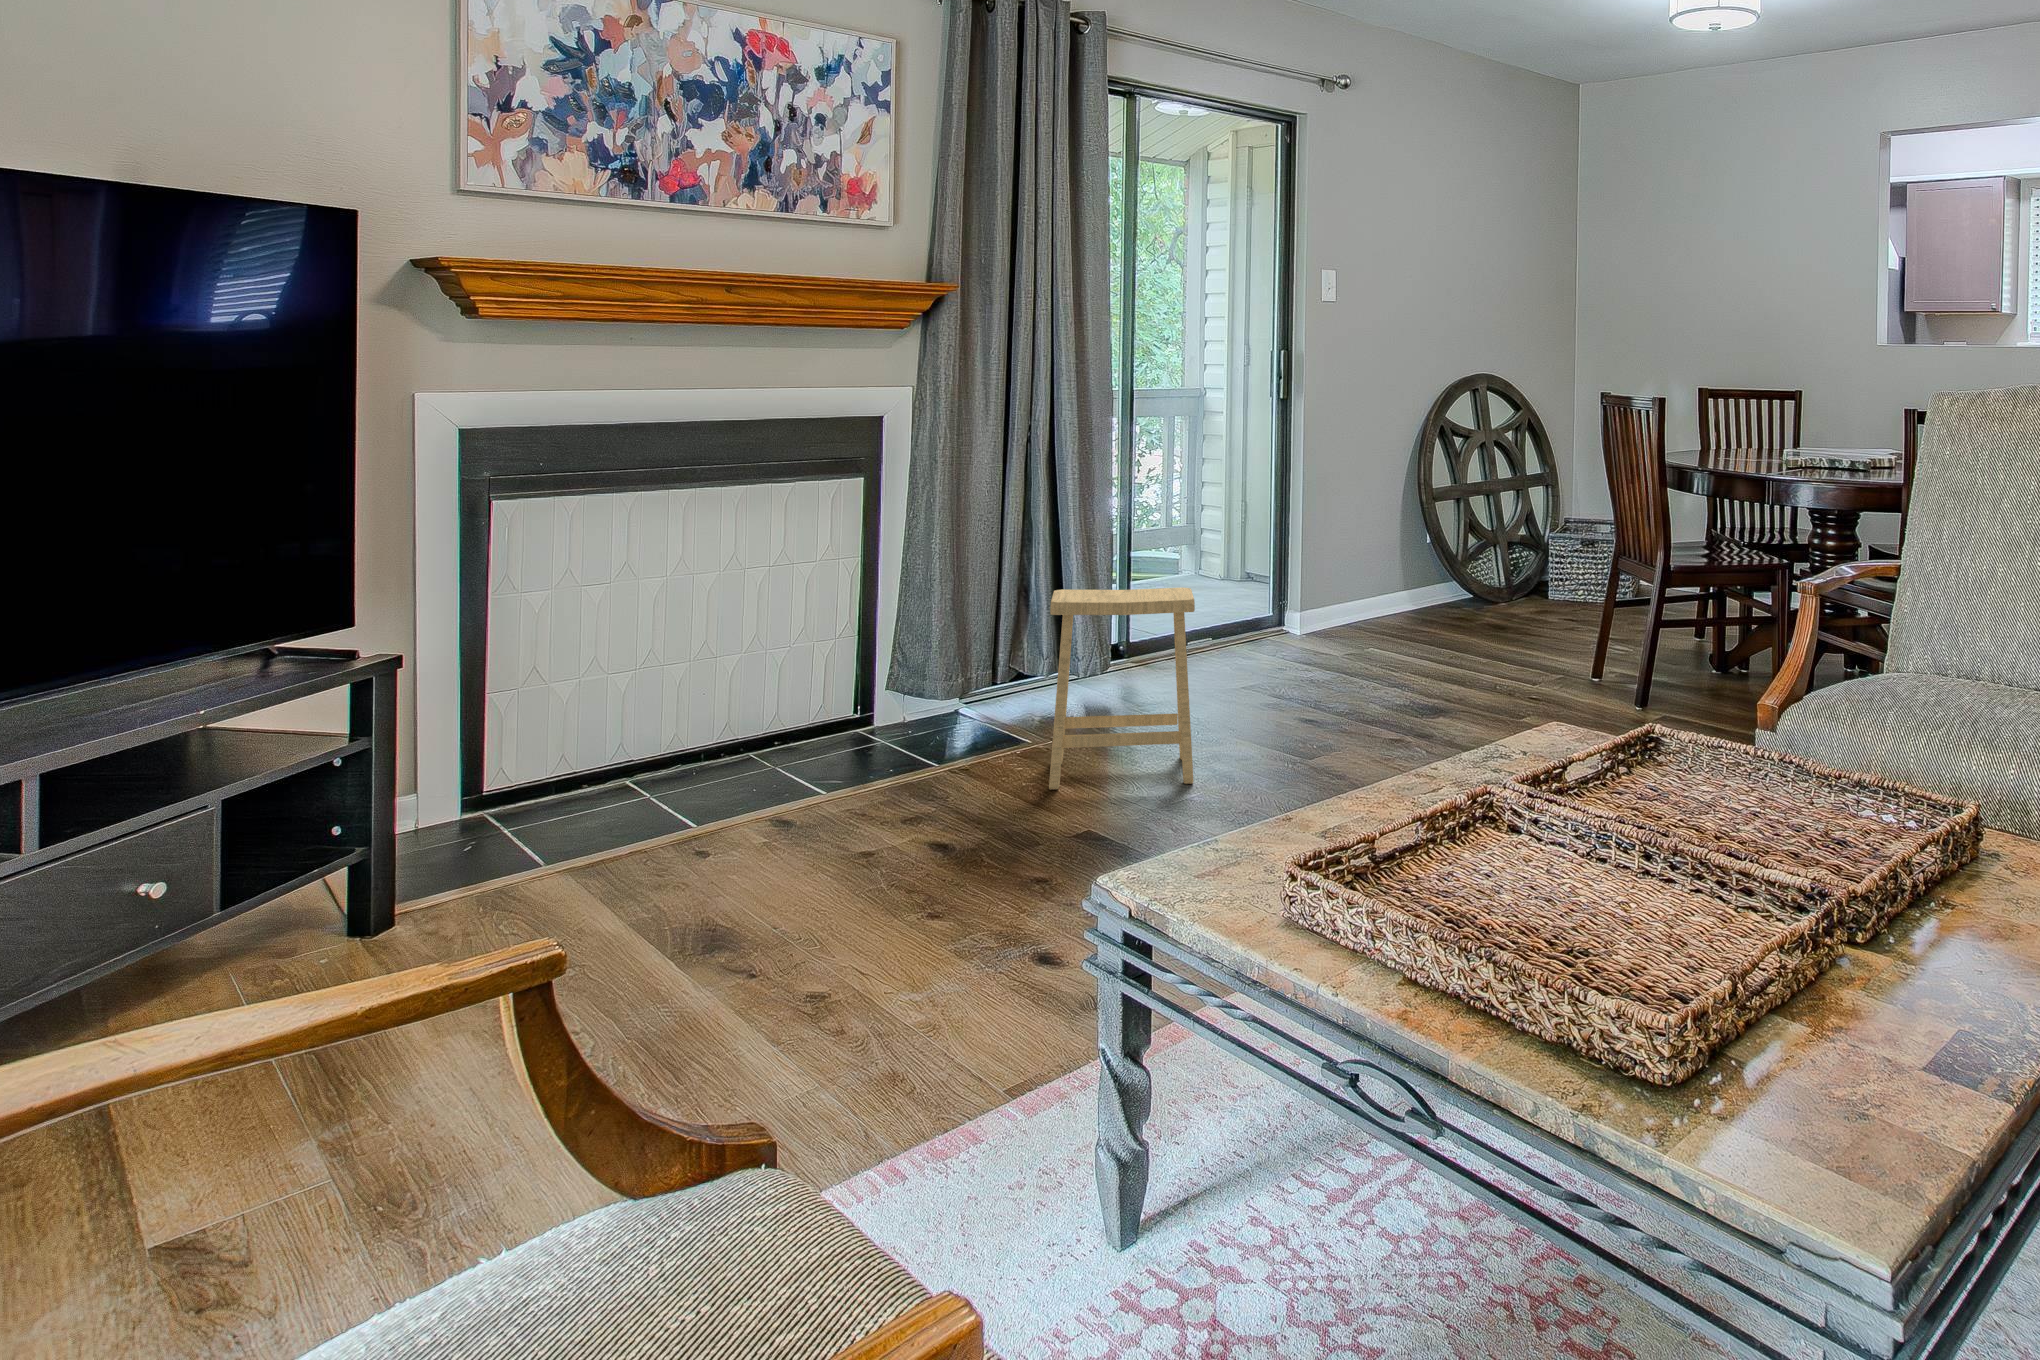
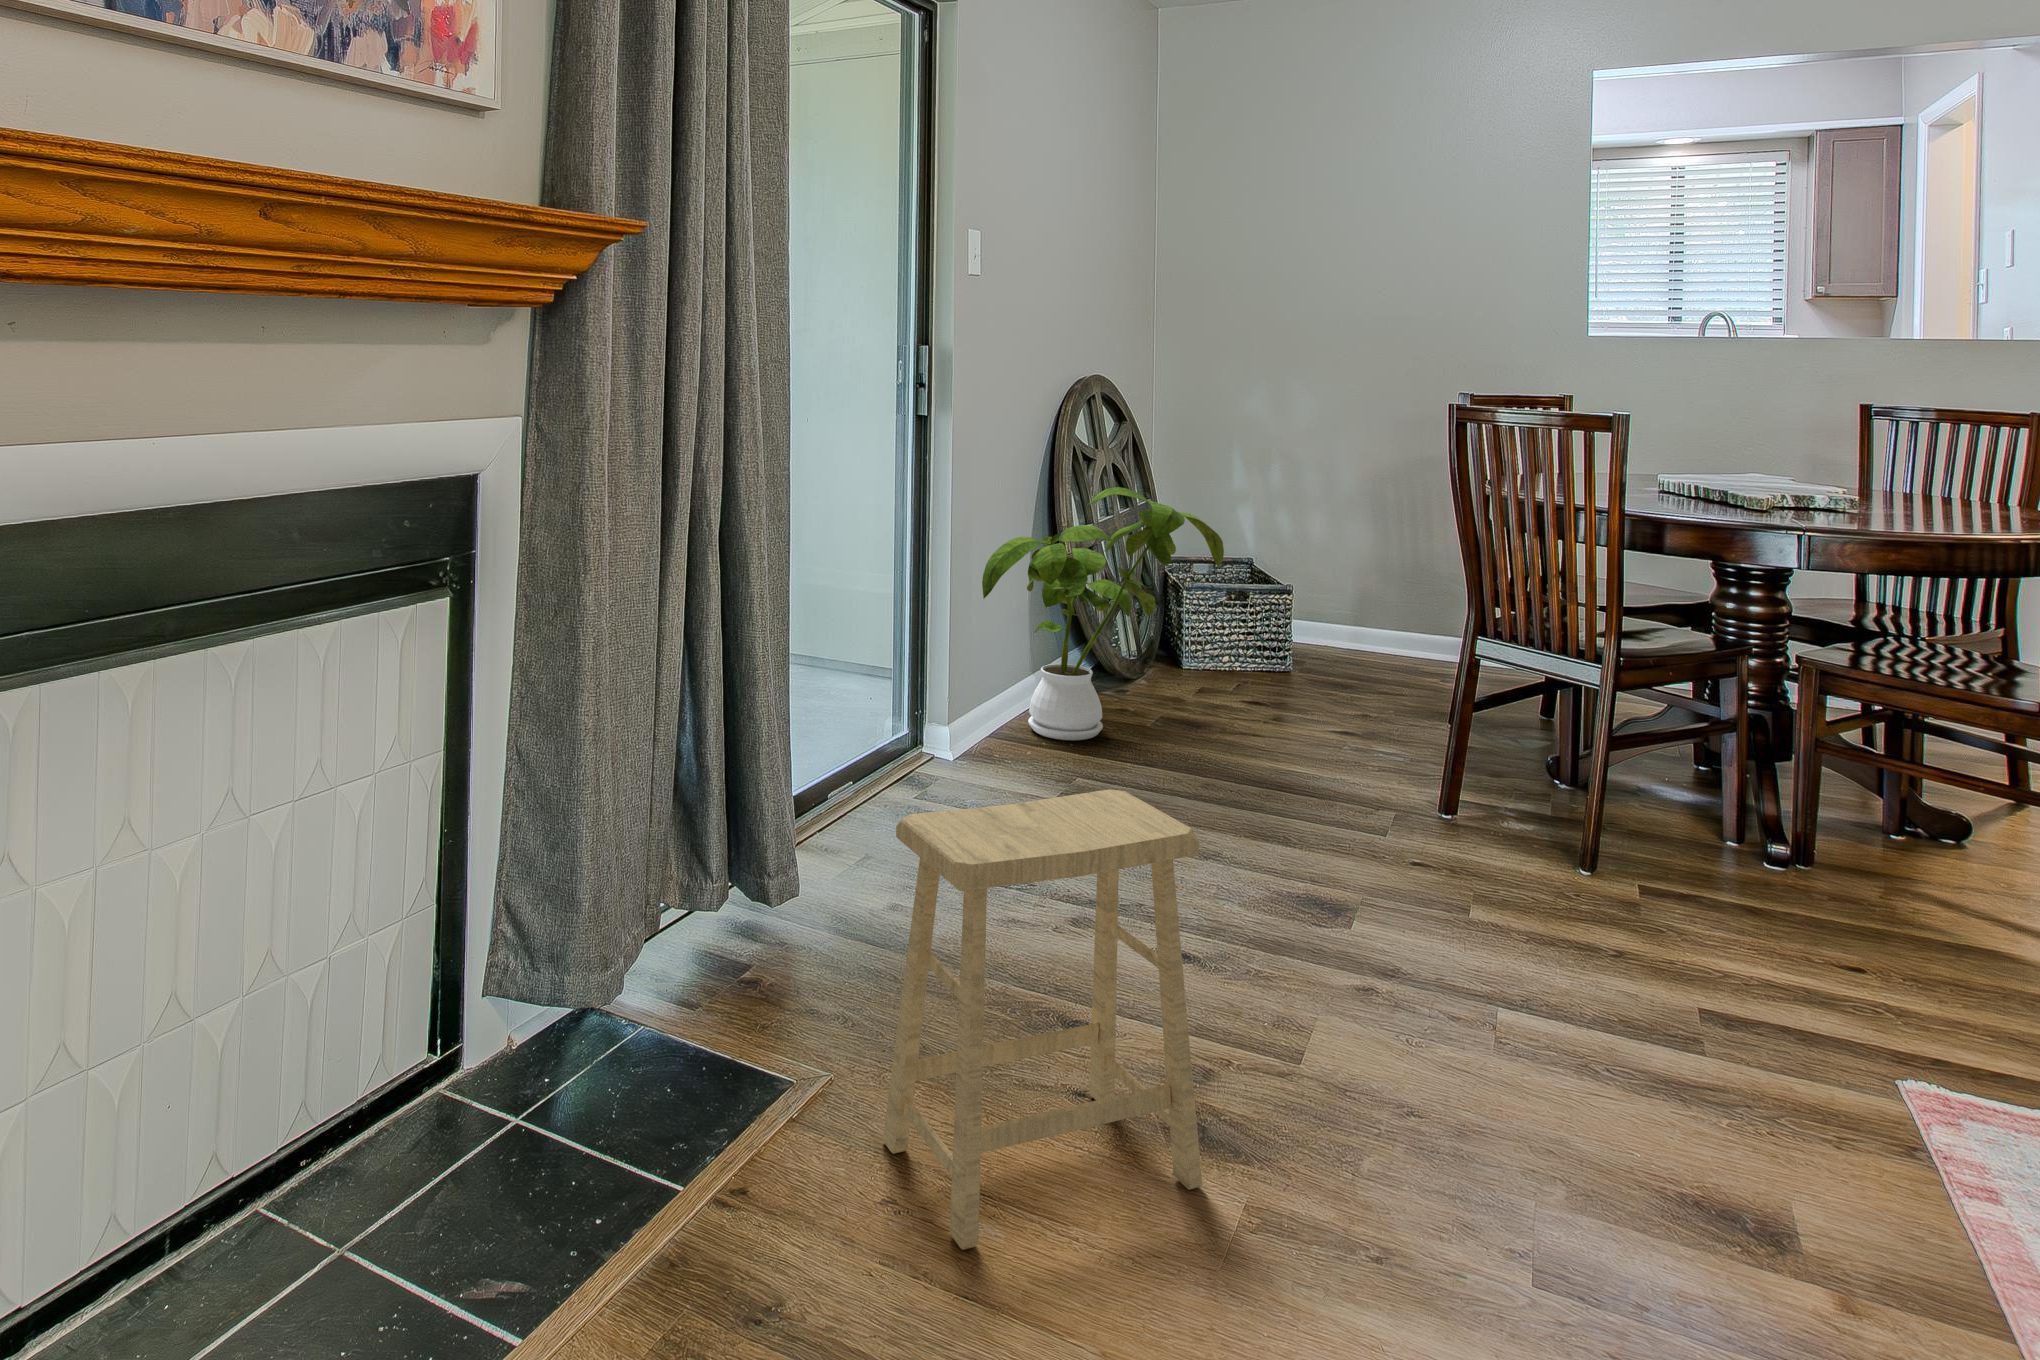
house plant: none [1327,452,1502,631] -> present [982,487,1224,740]

